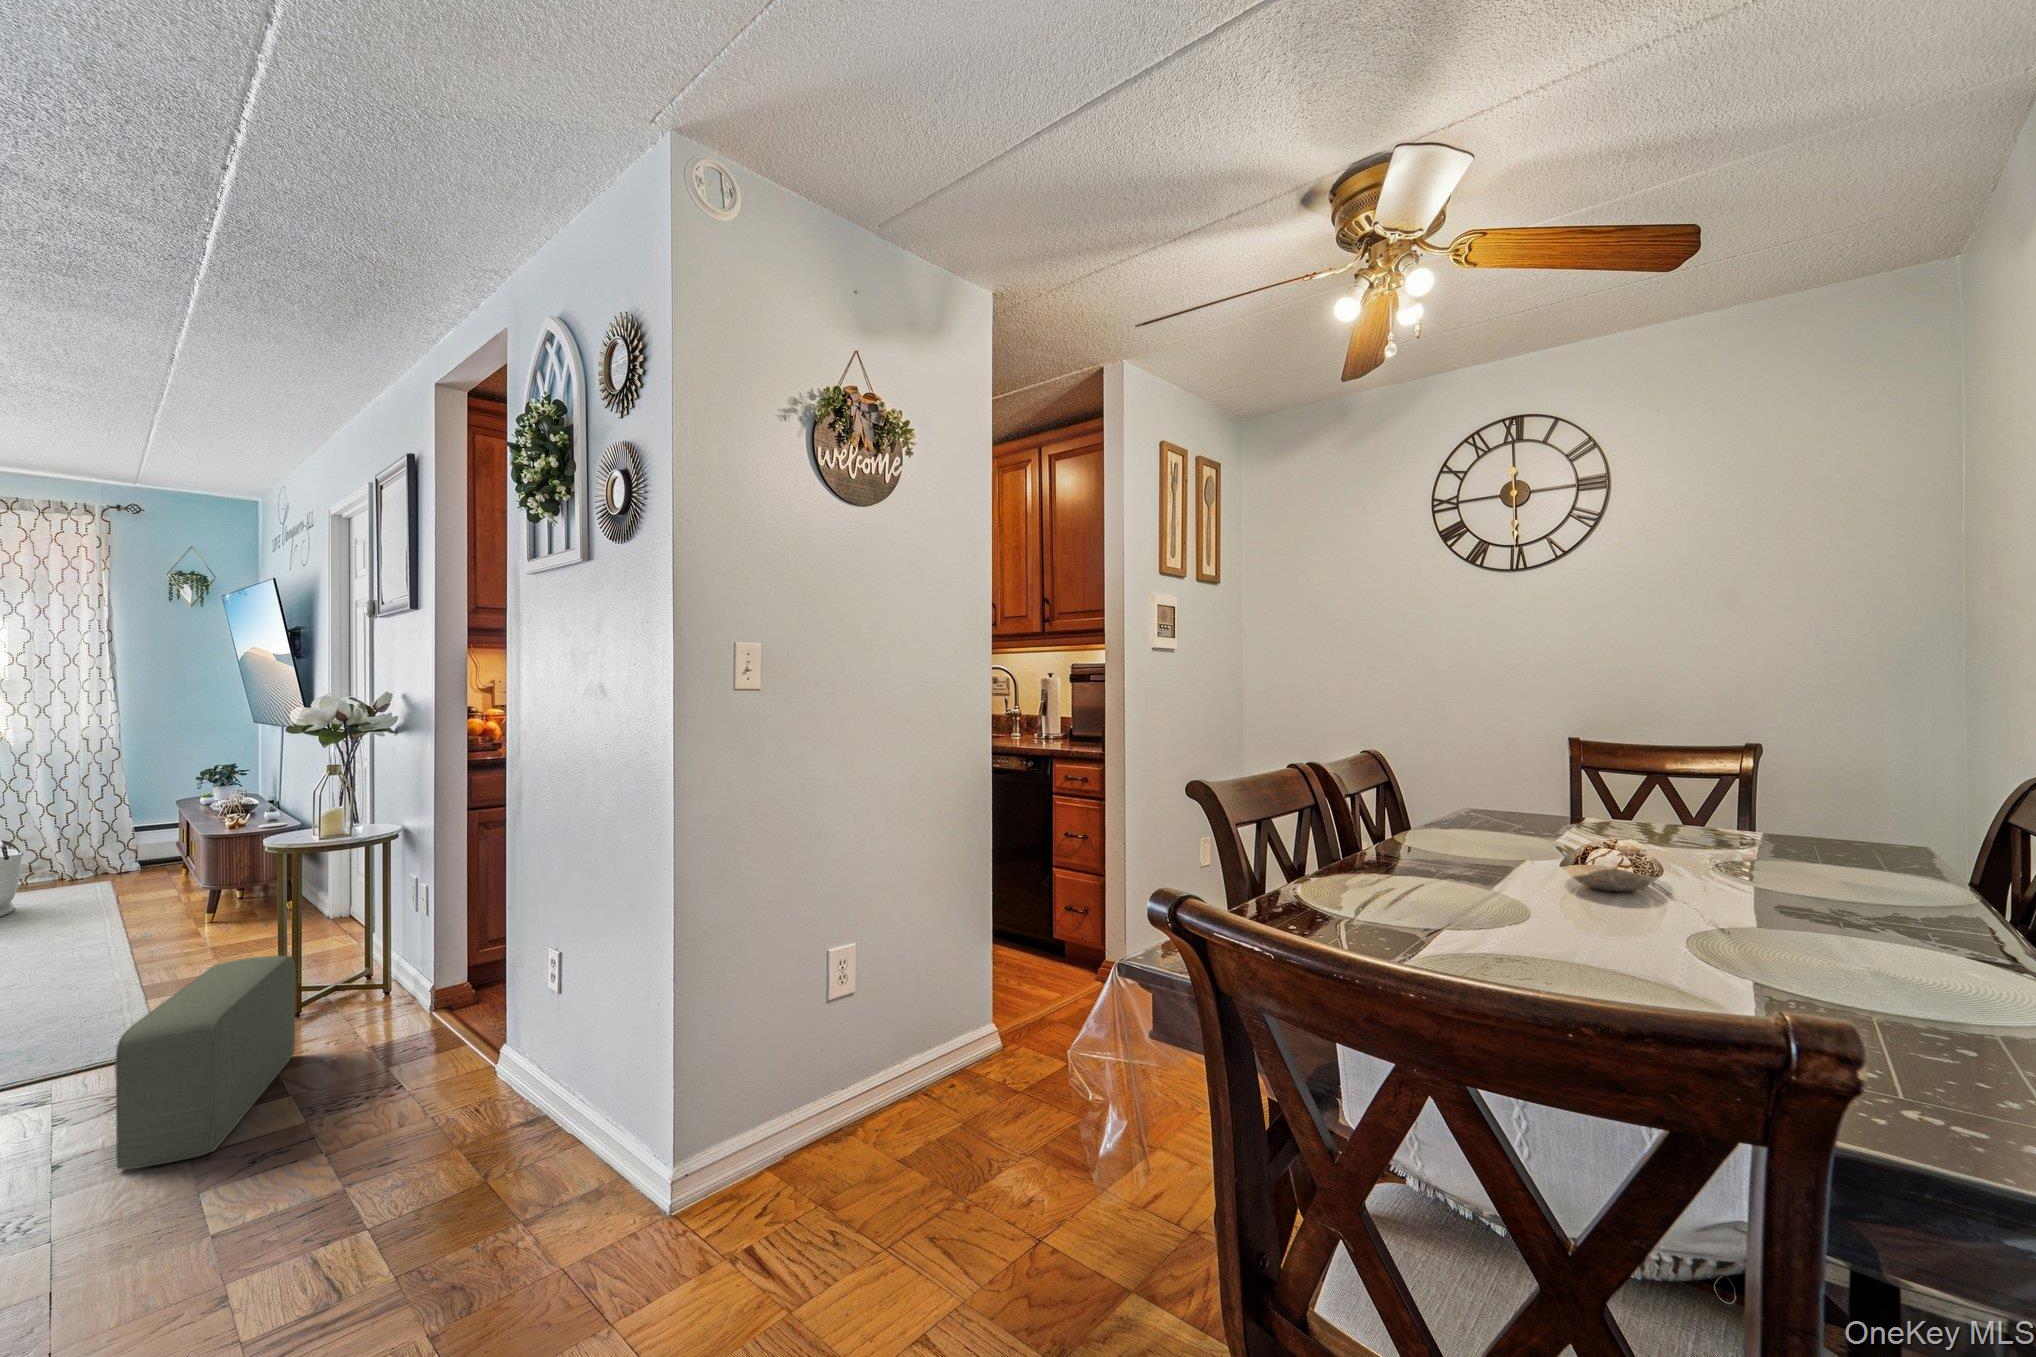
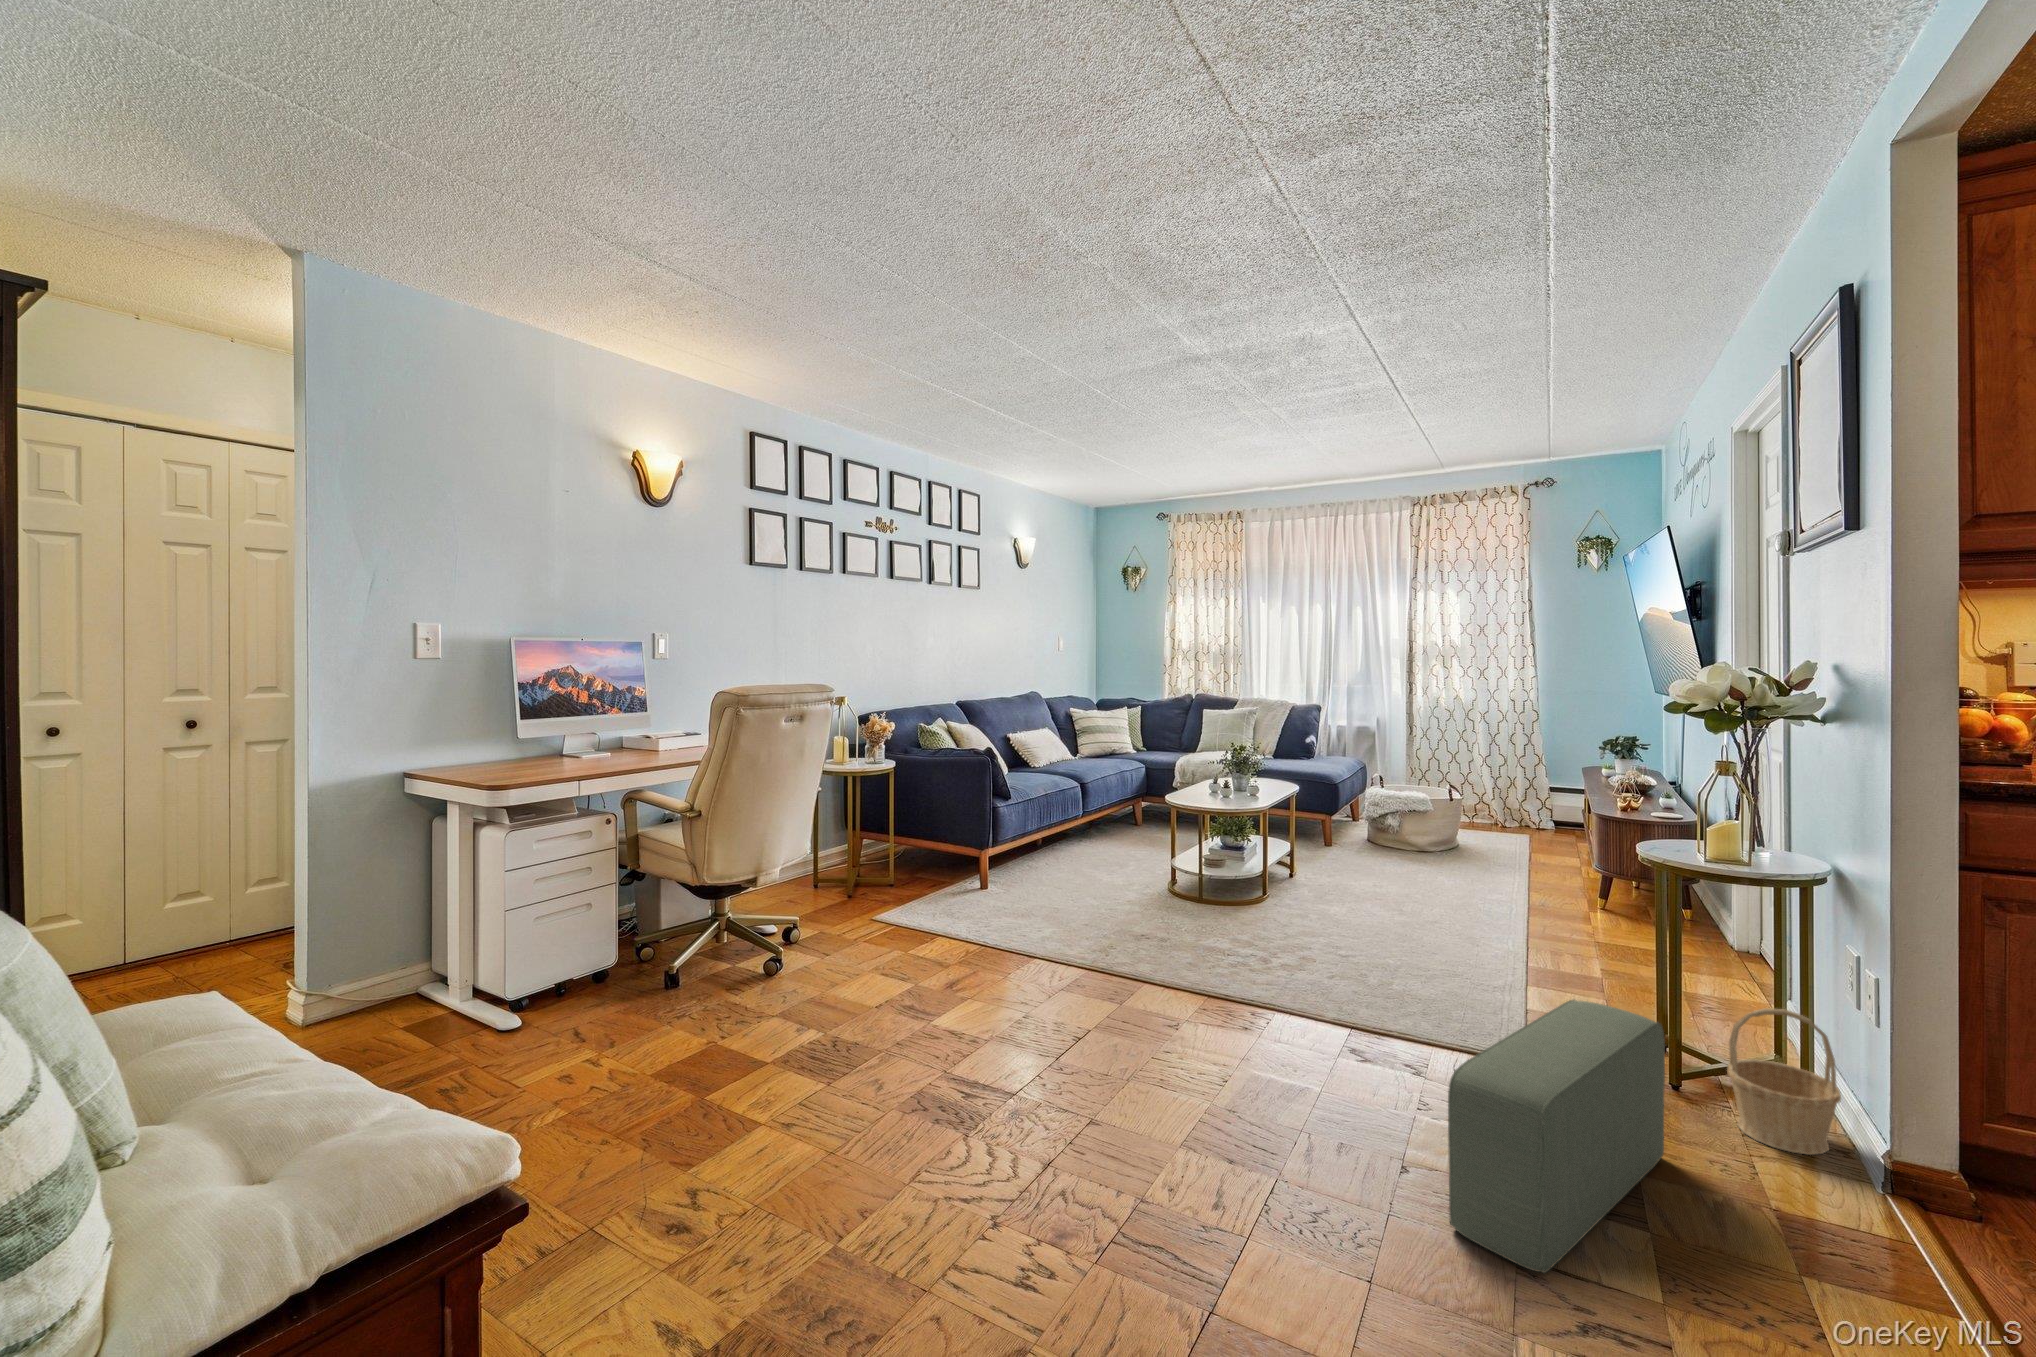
basket: none [338,925,410,1021] -> present [1727,1008,1841,1155]

